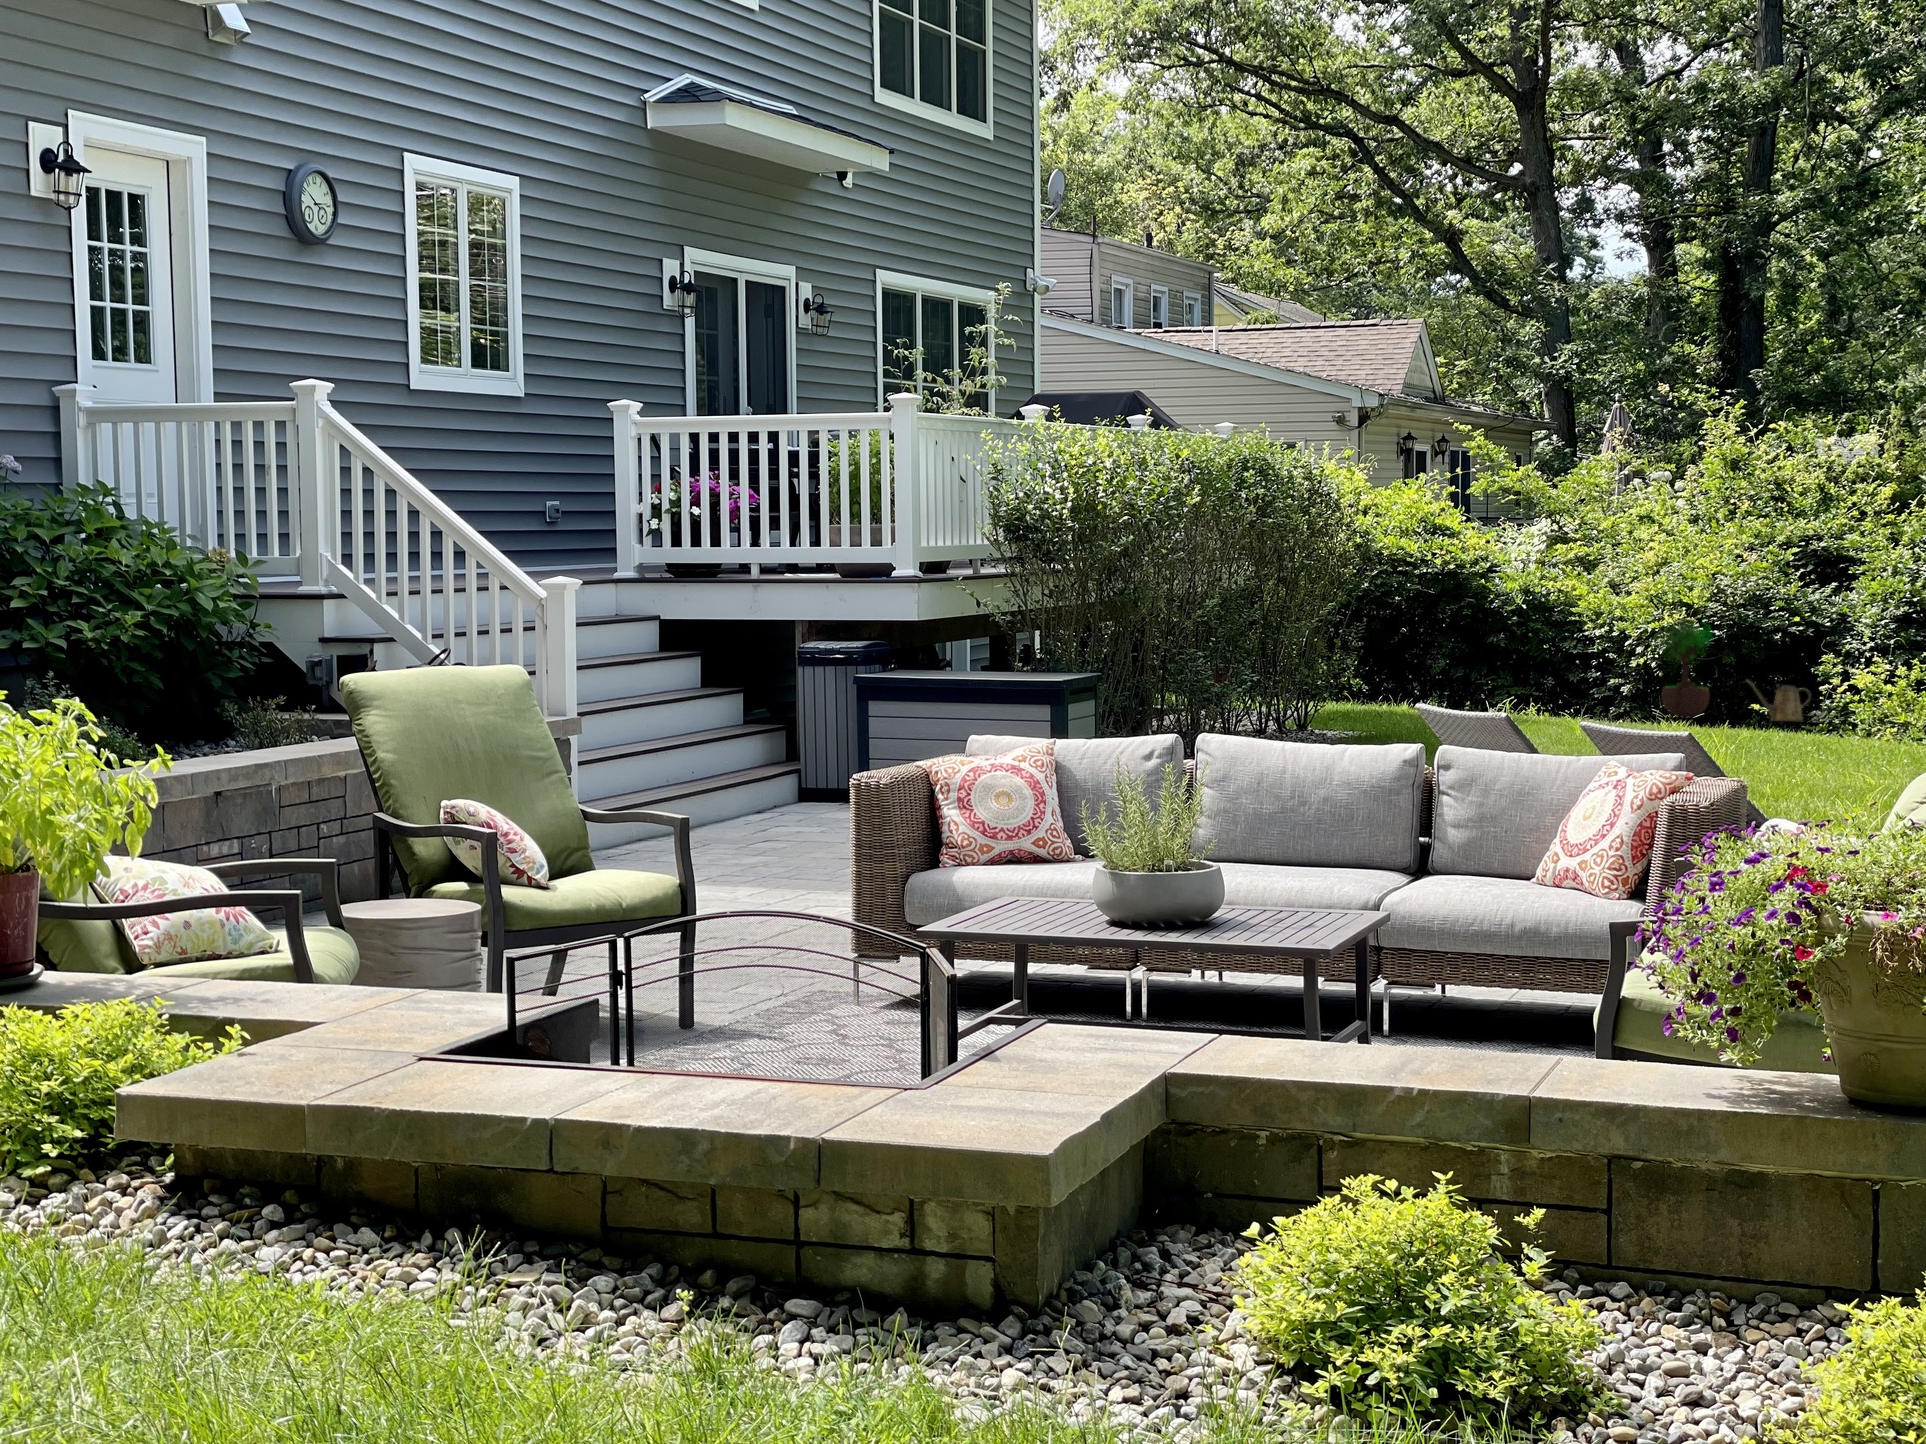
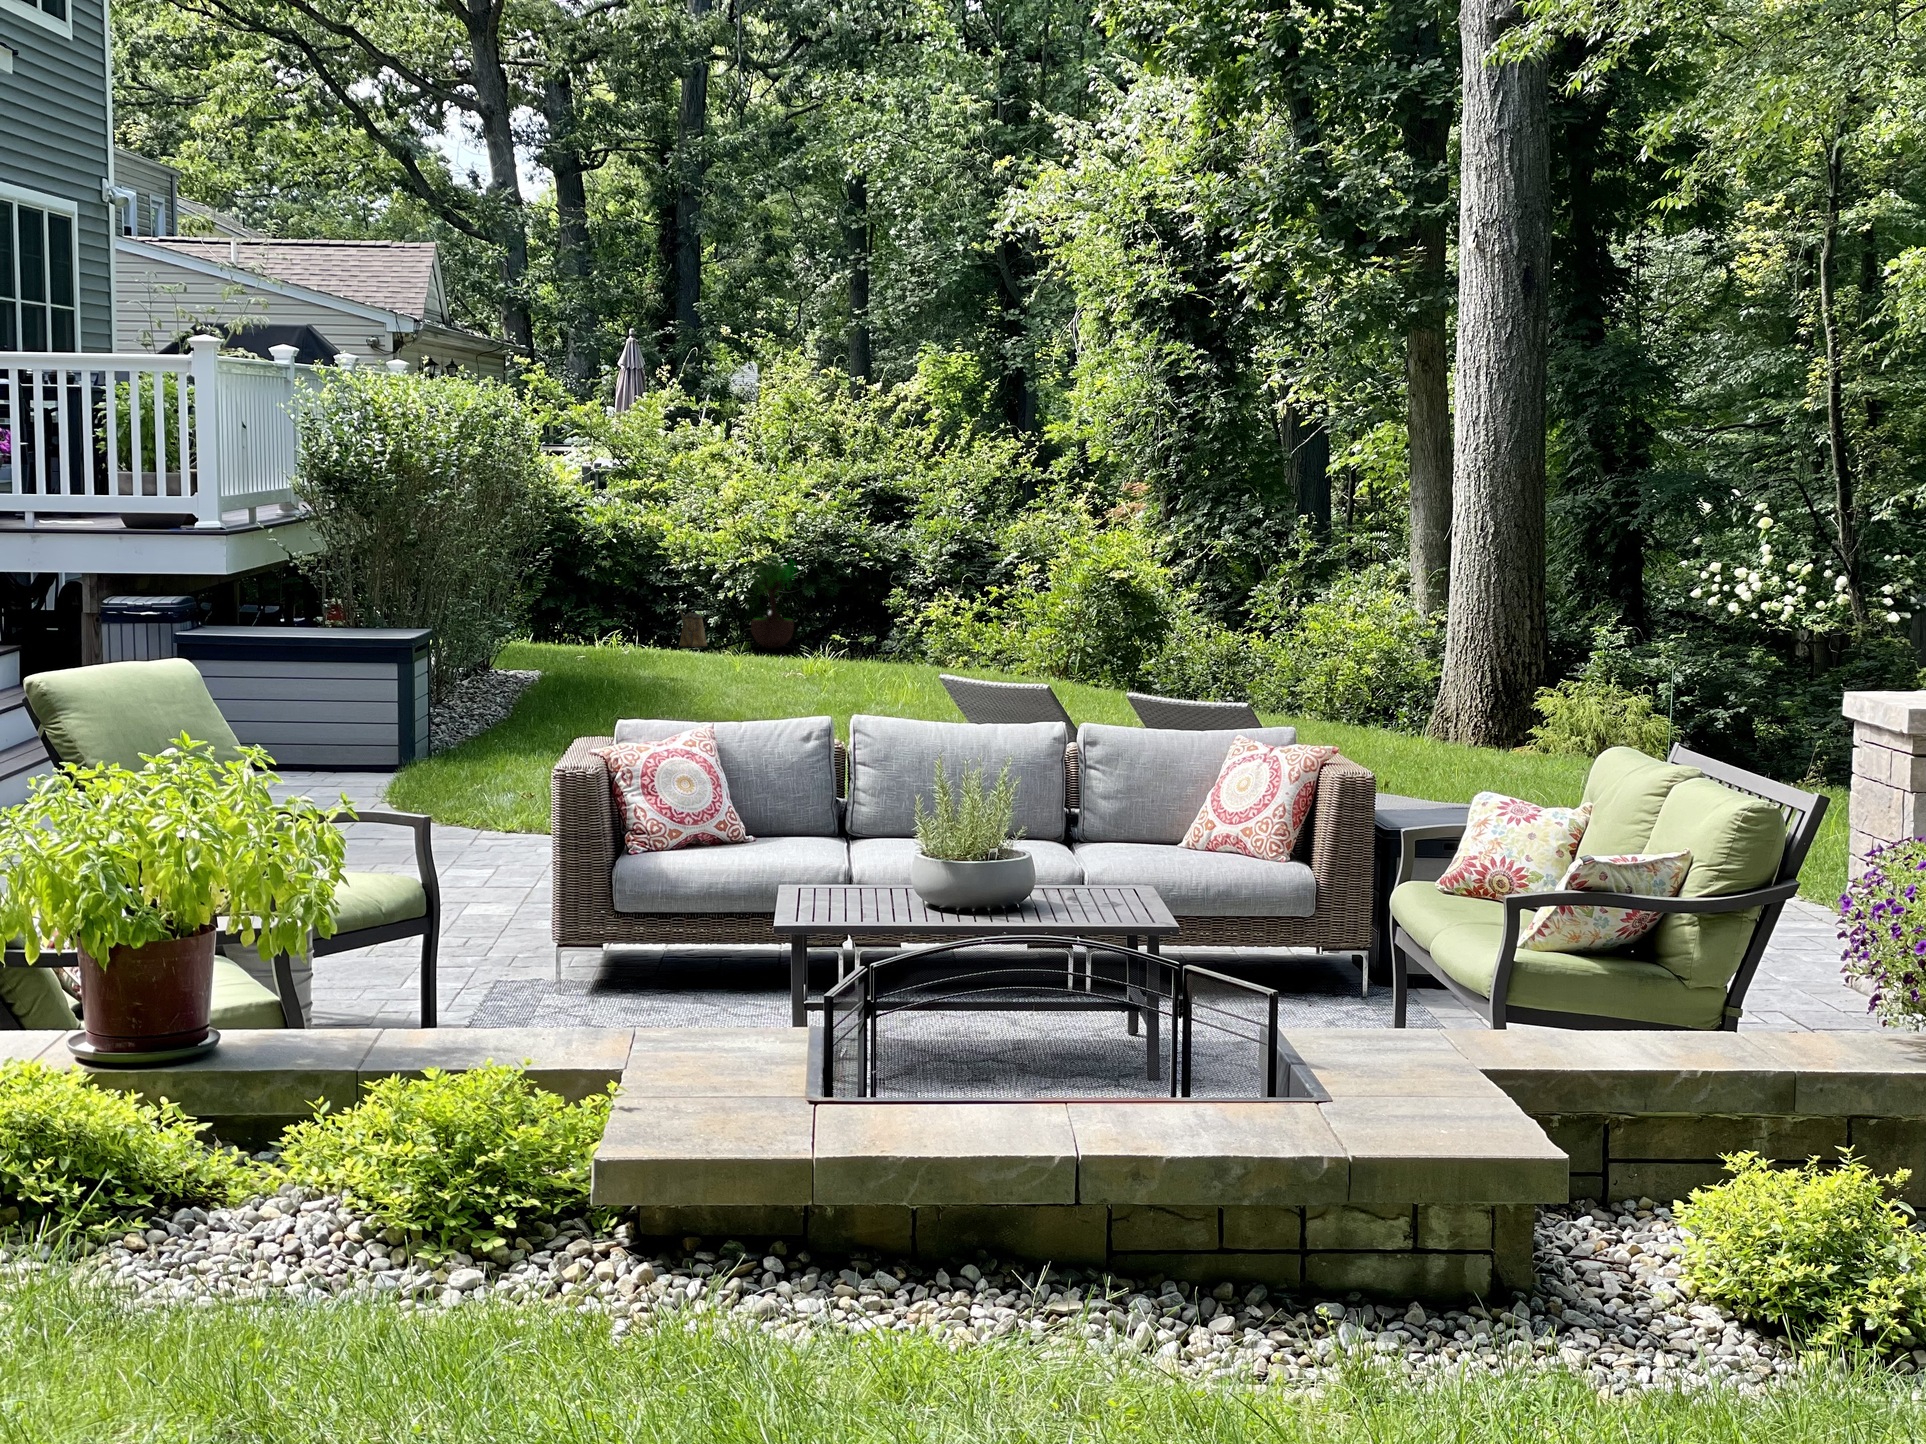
watering can: present [1747,680,1811,721] -> present [679,610,707,647]

